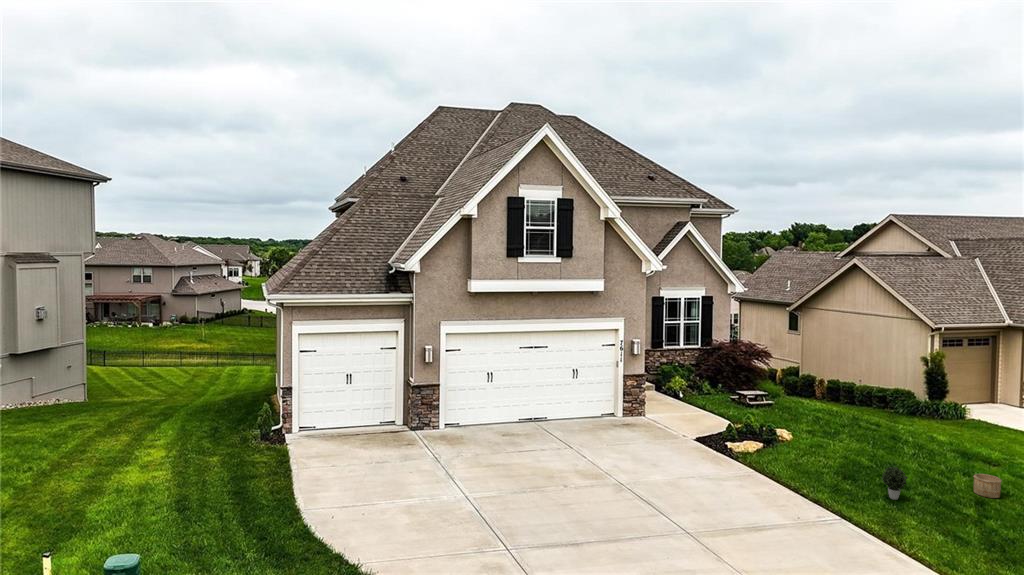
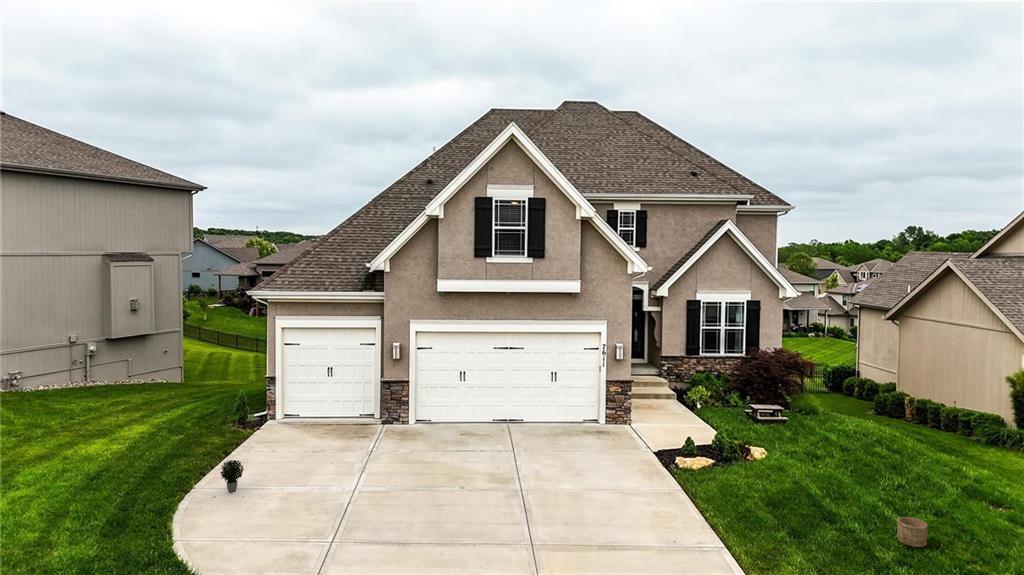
potted plant: present [882,467,908,500] -> present [221,460,244,492]

